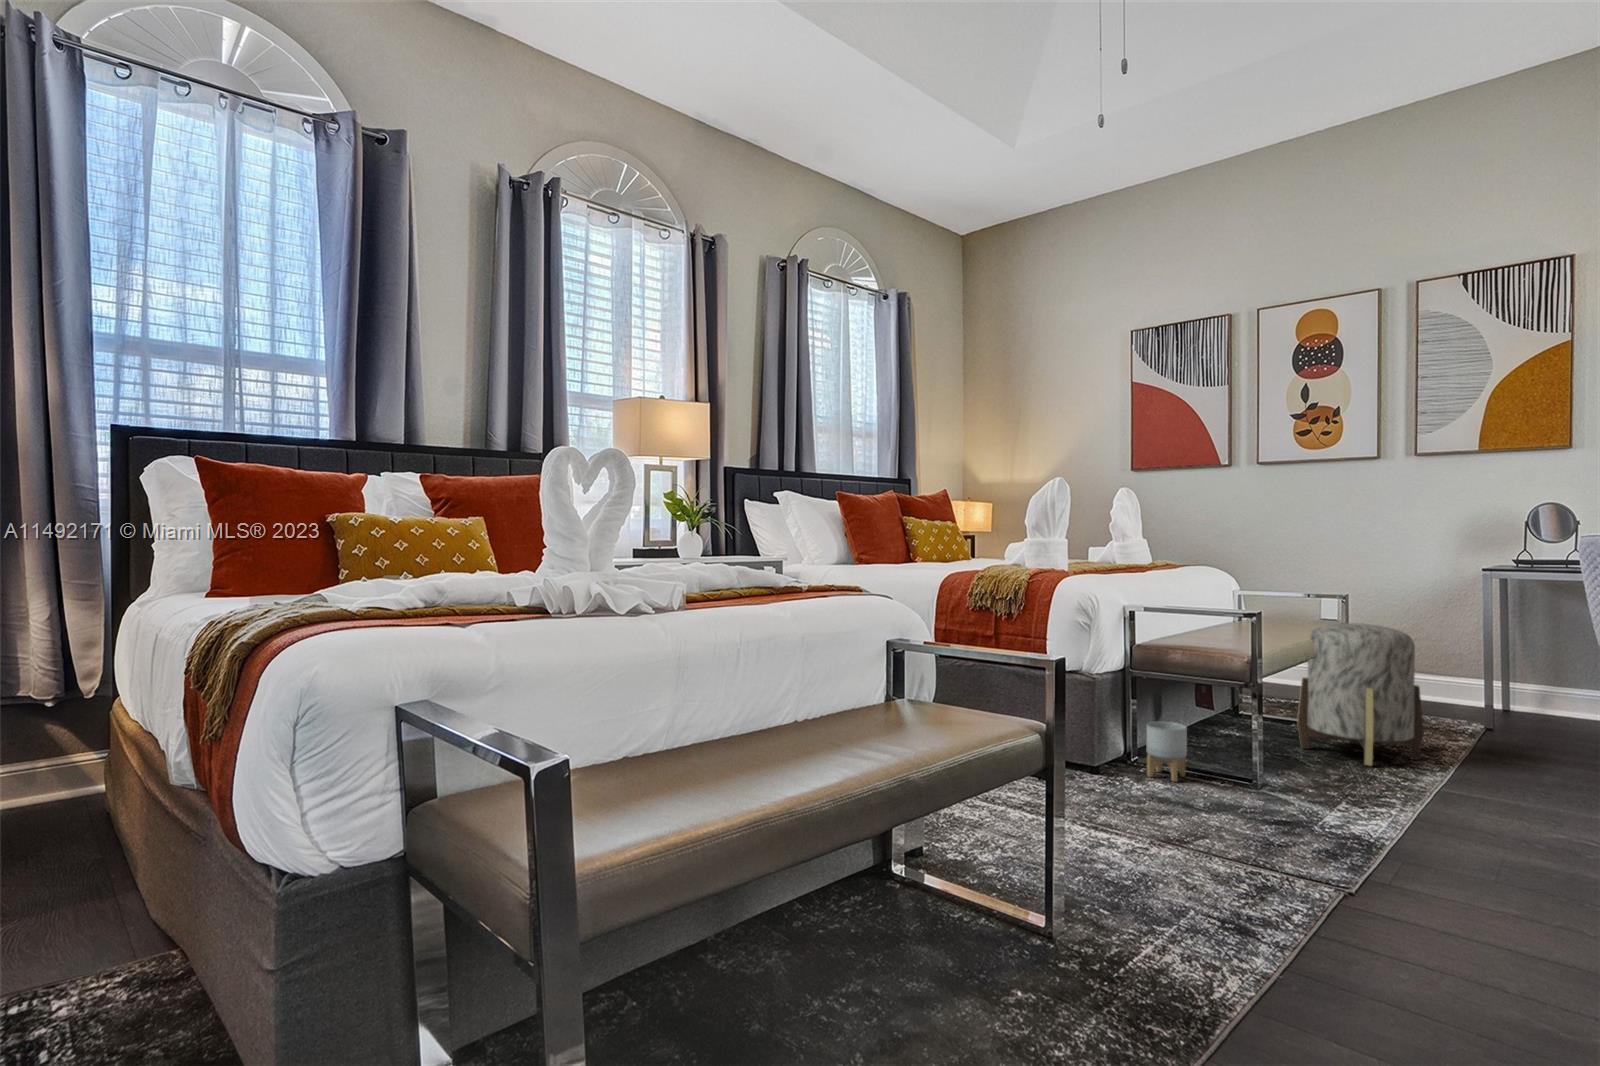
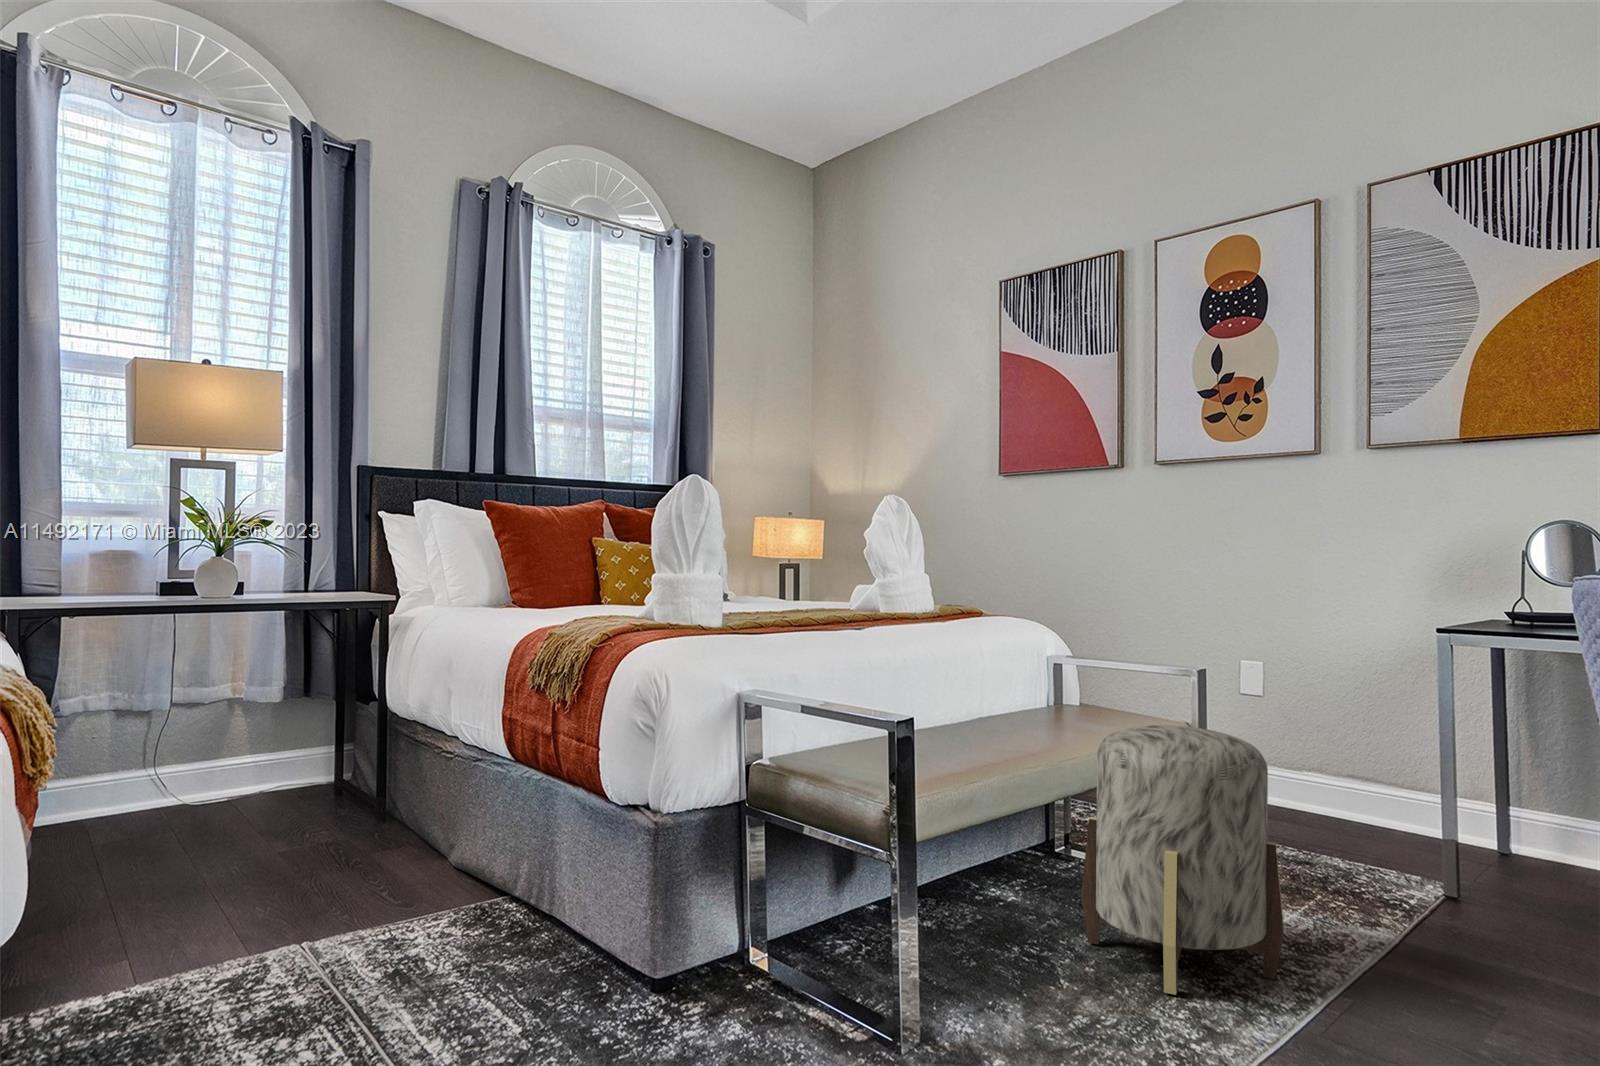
planter: present [1146,722,1187,782] -> none [737,908,806,1031]

